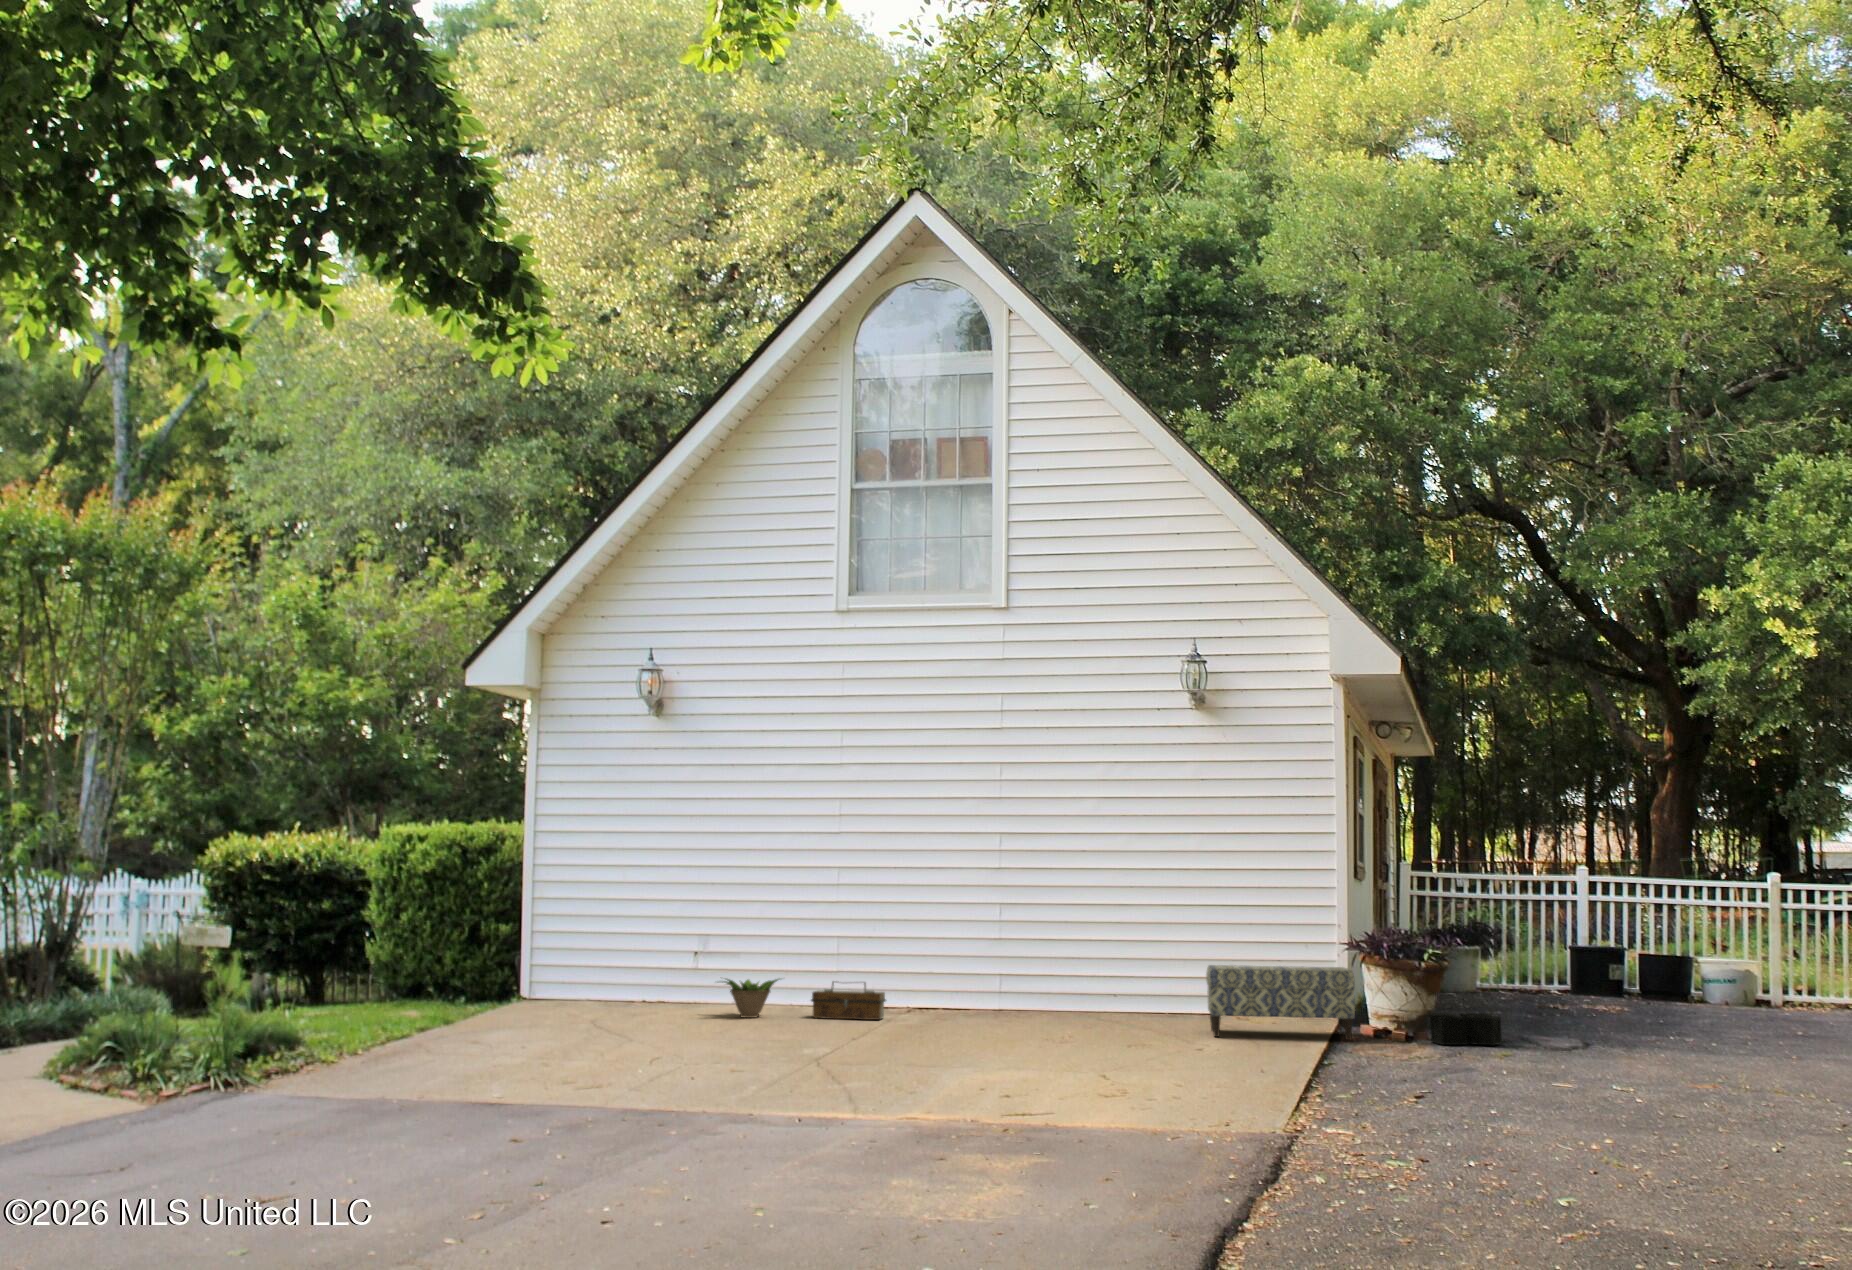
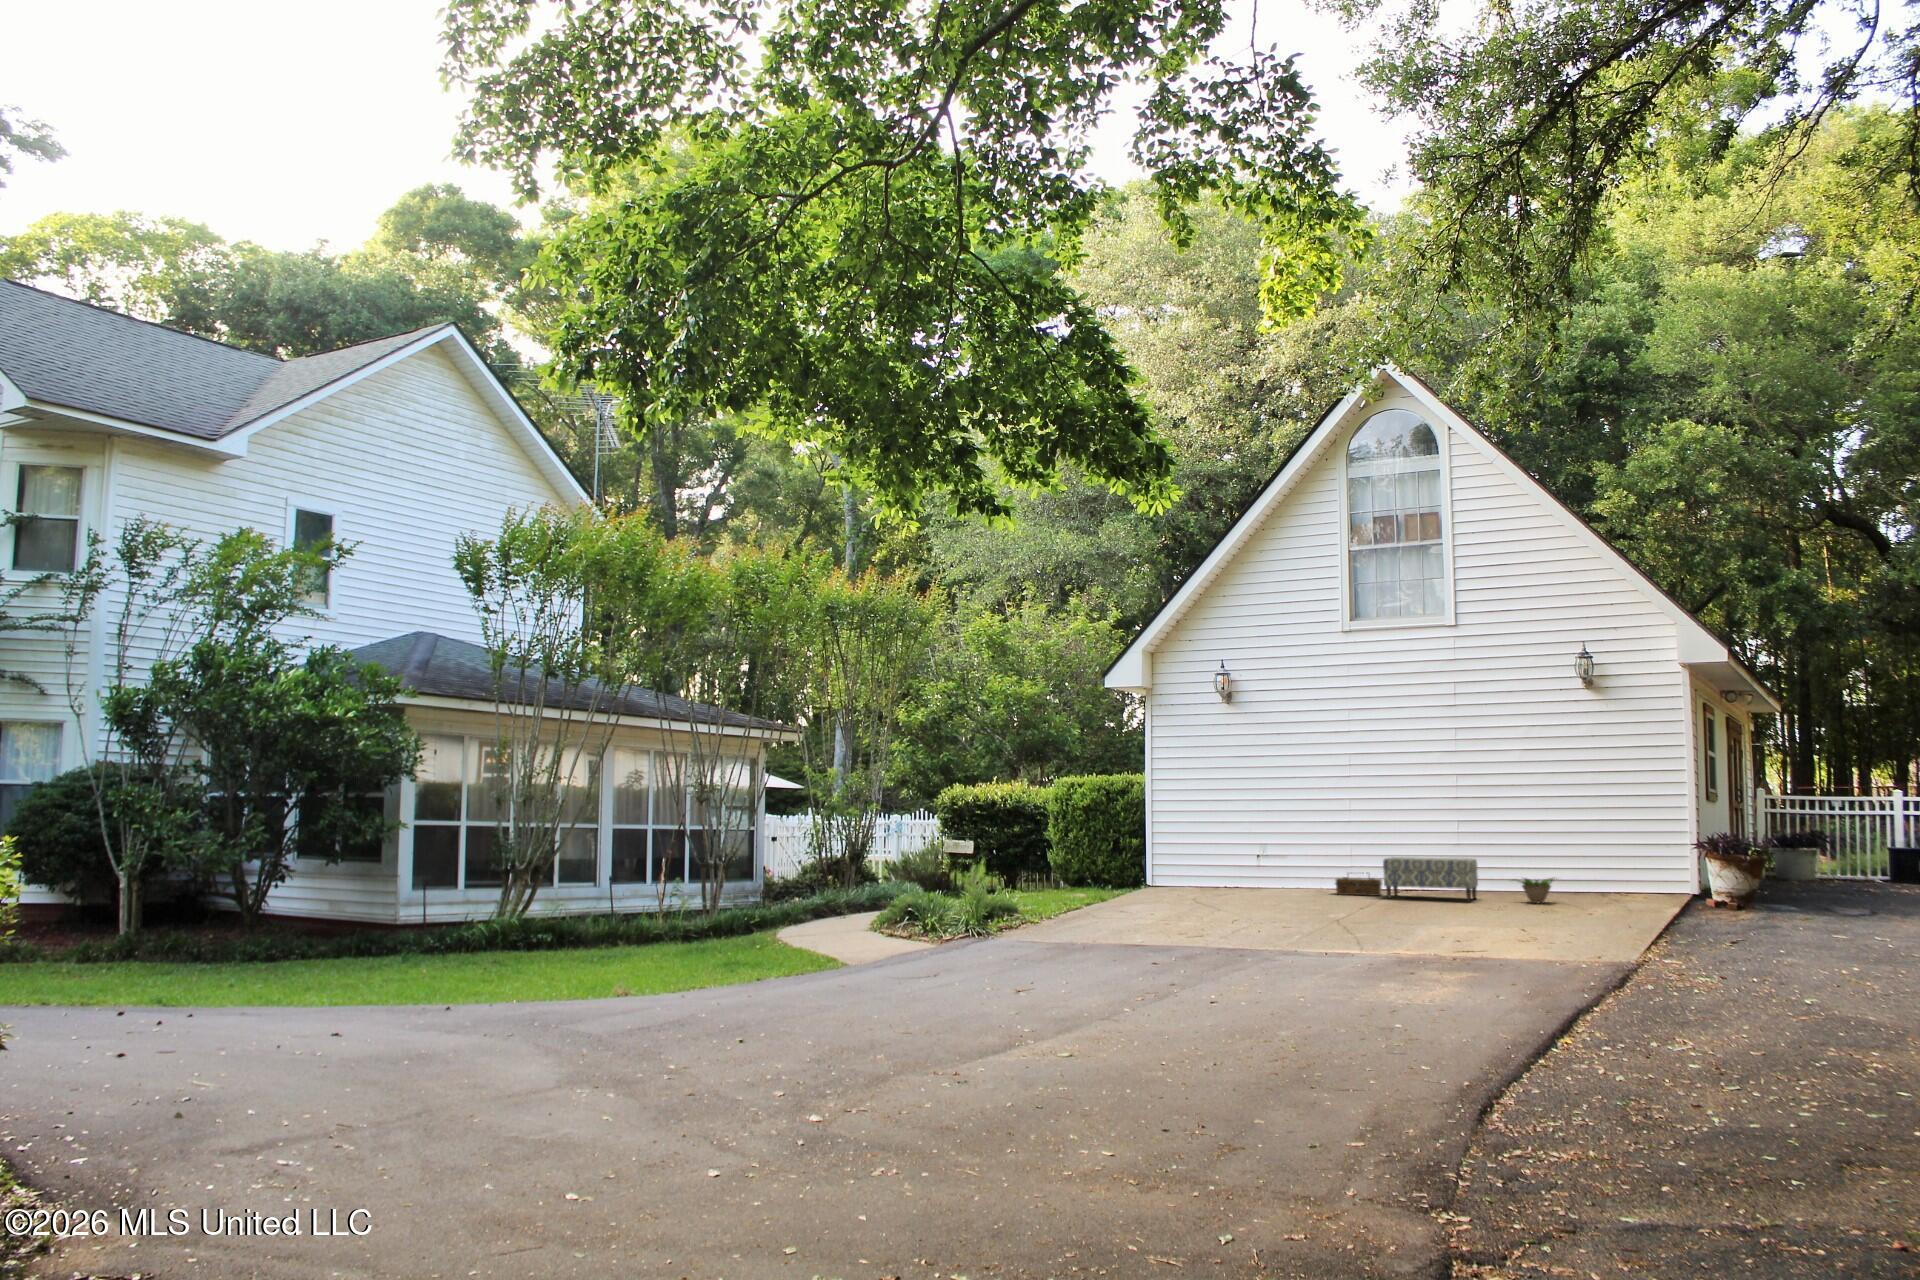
bench: present [1206,965,1355,1040] -> present [1383,857,1478,901]
decorative plant: present [722,979,780,1018] -> present [1519,878,1554,903]
storage bin: present [1426,1013,1502,1045] -> none [1750,892,1810,913]

